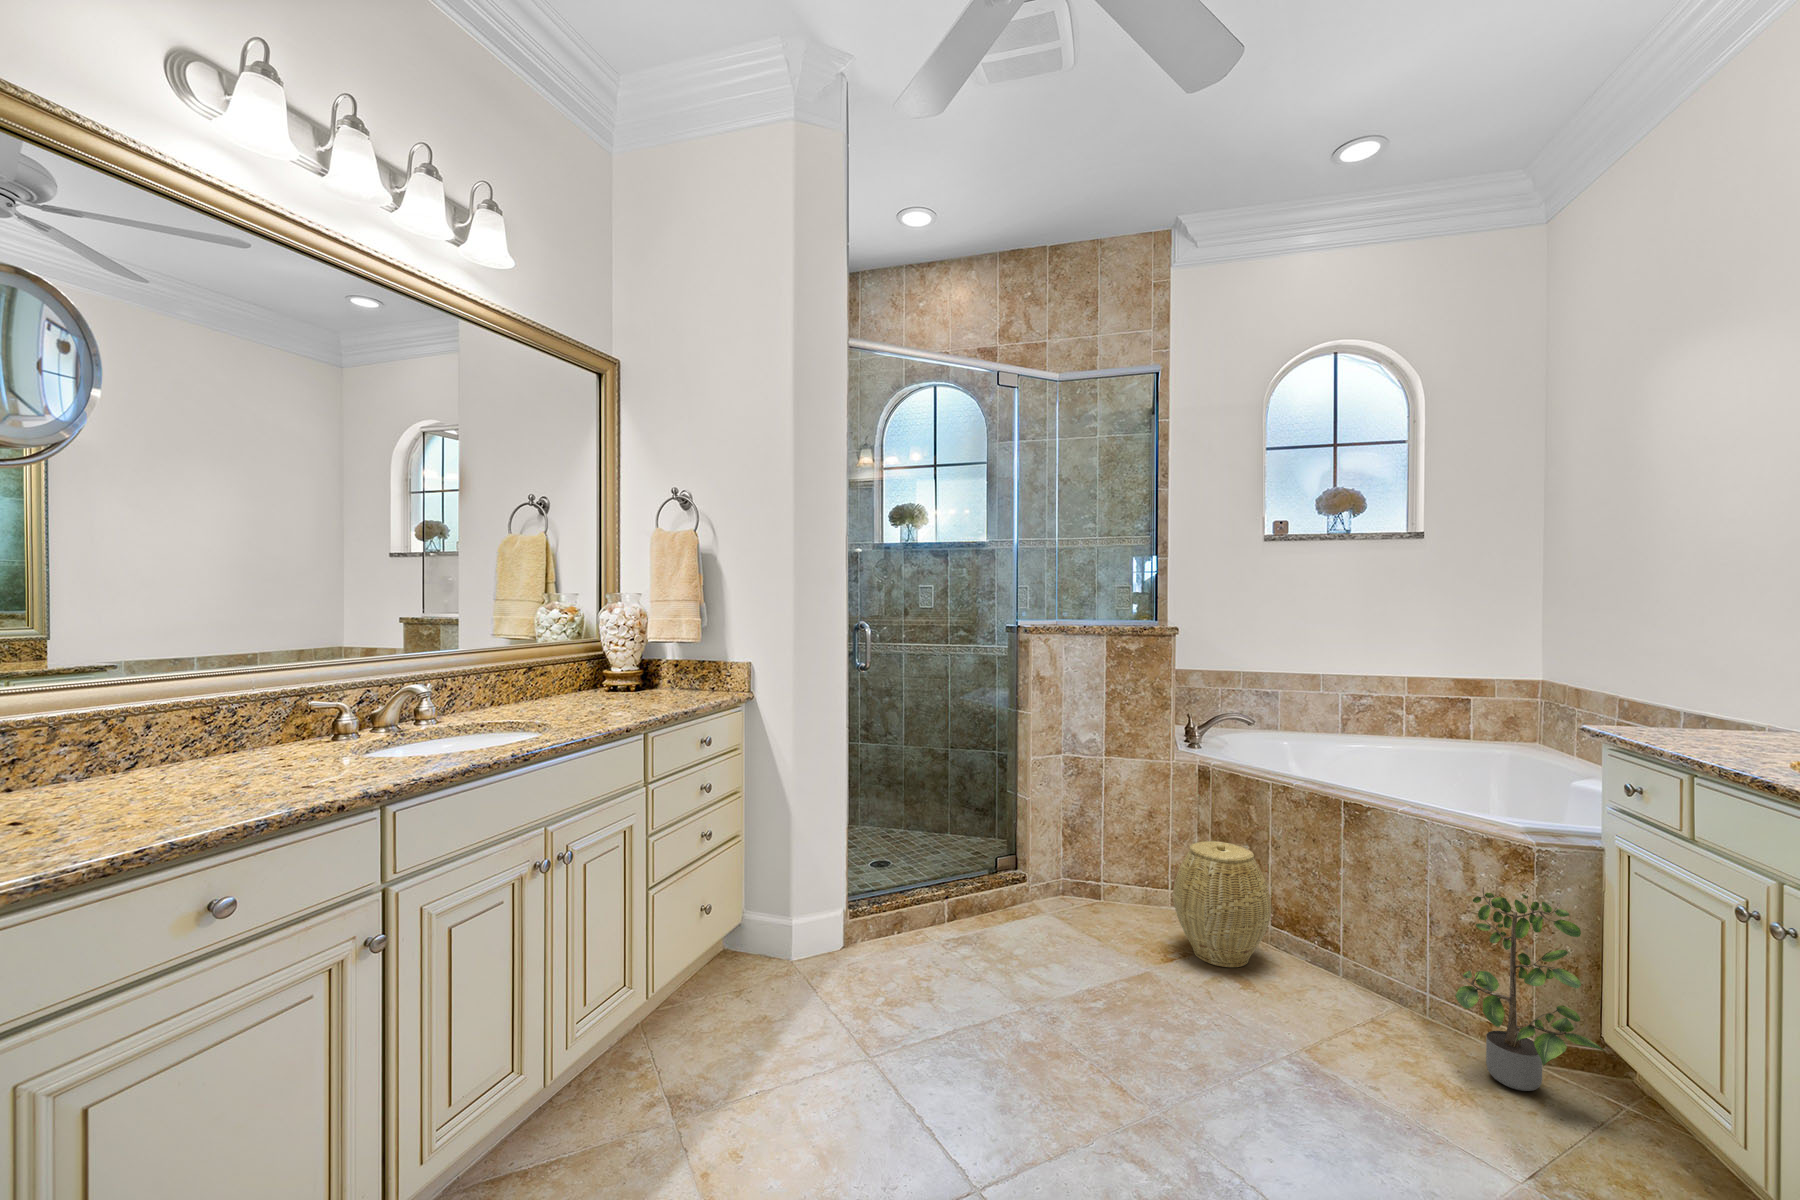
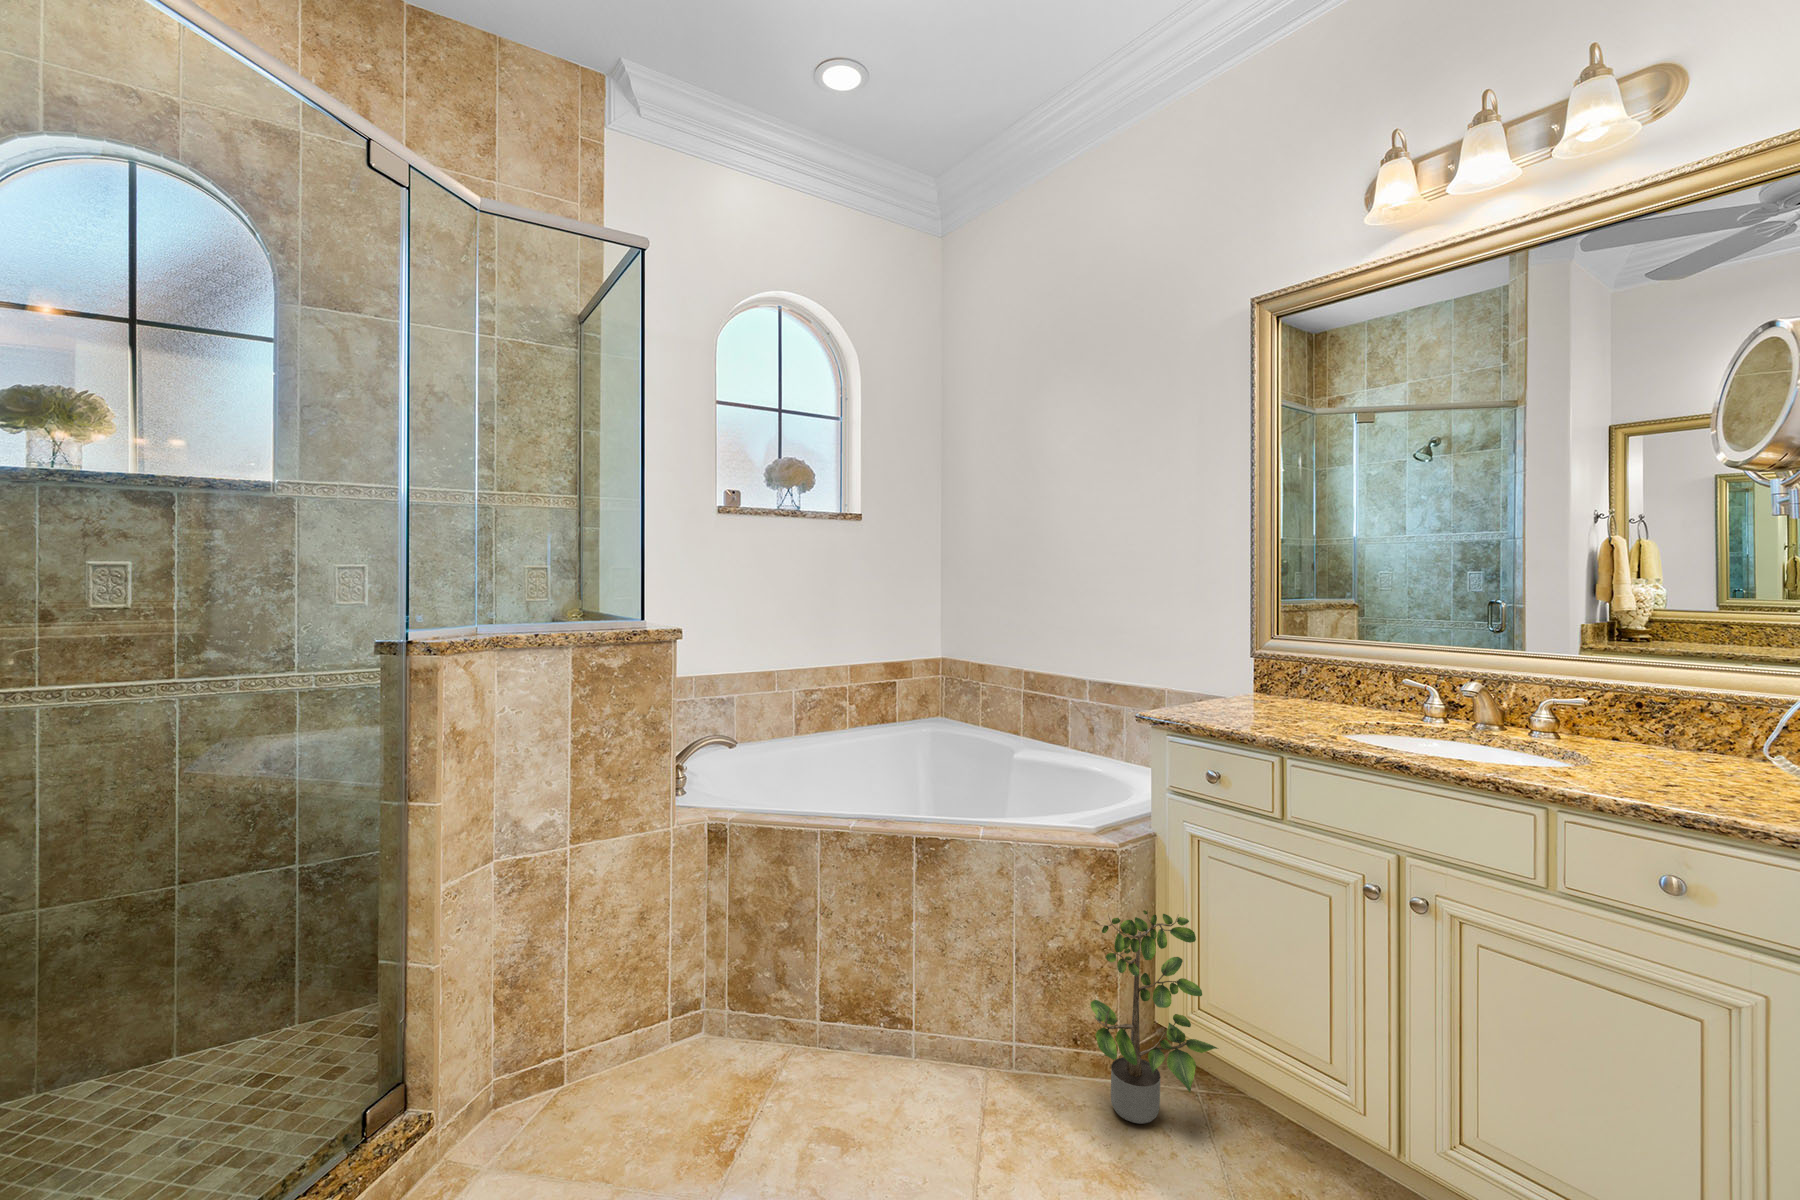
woven basket: present [1173,841,1271,967] -> none [723,933,855,1126]

